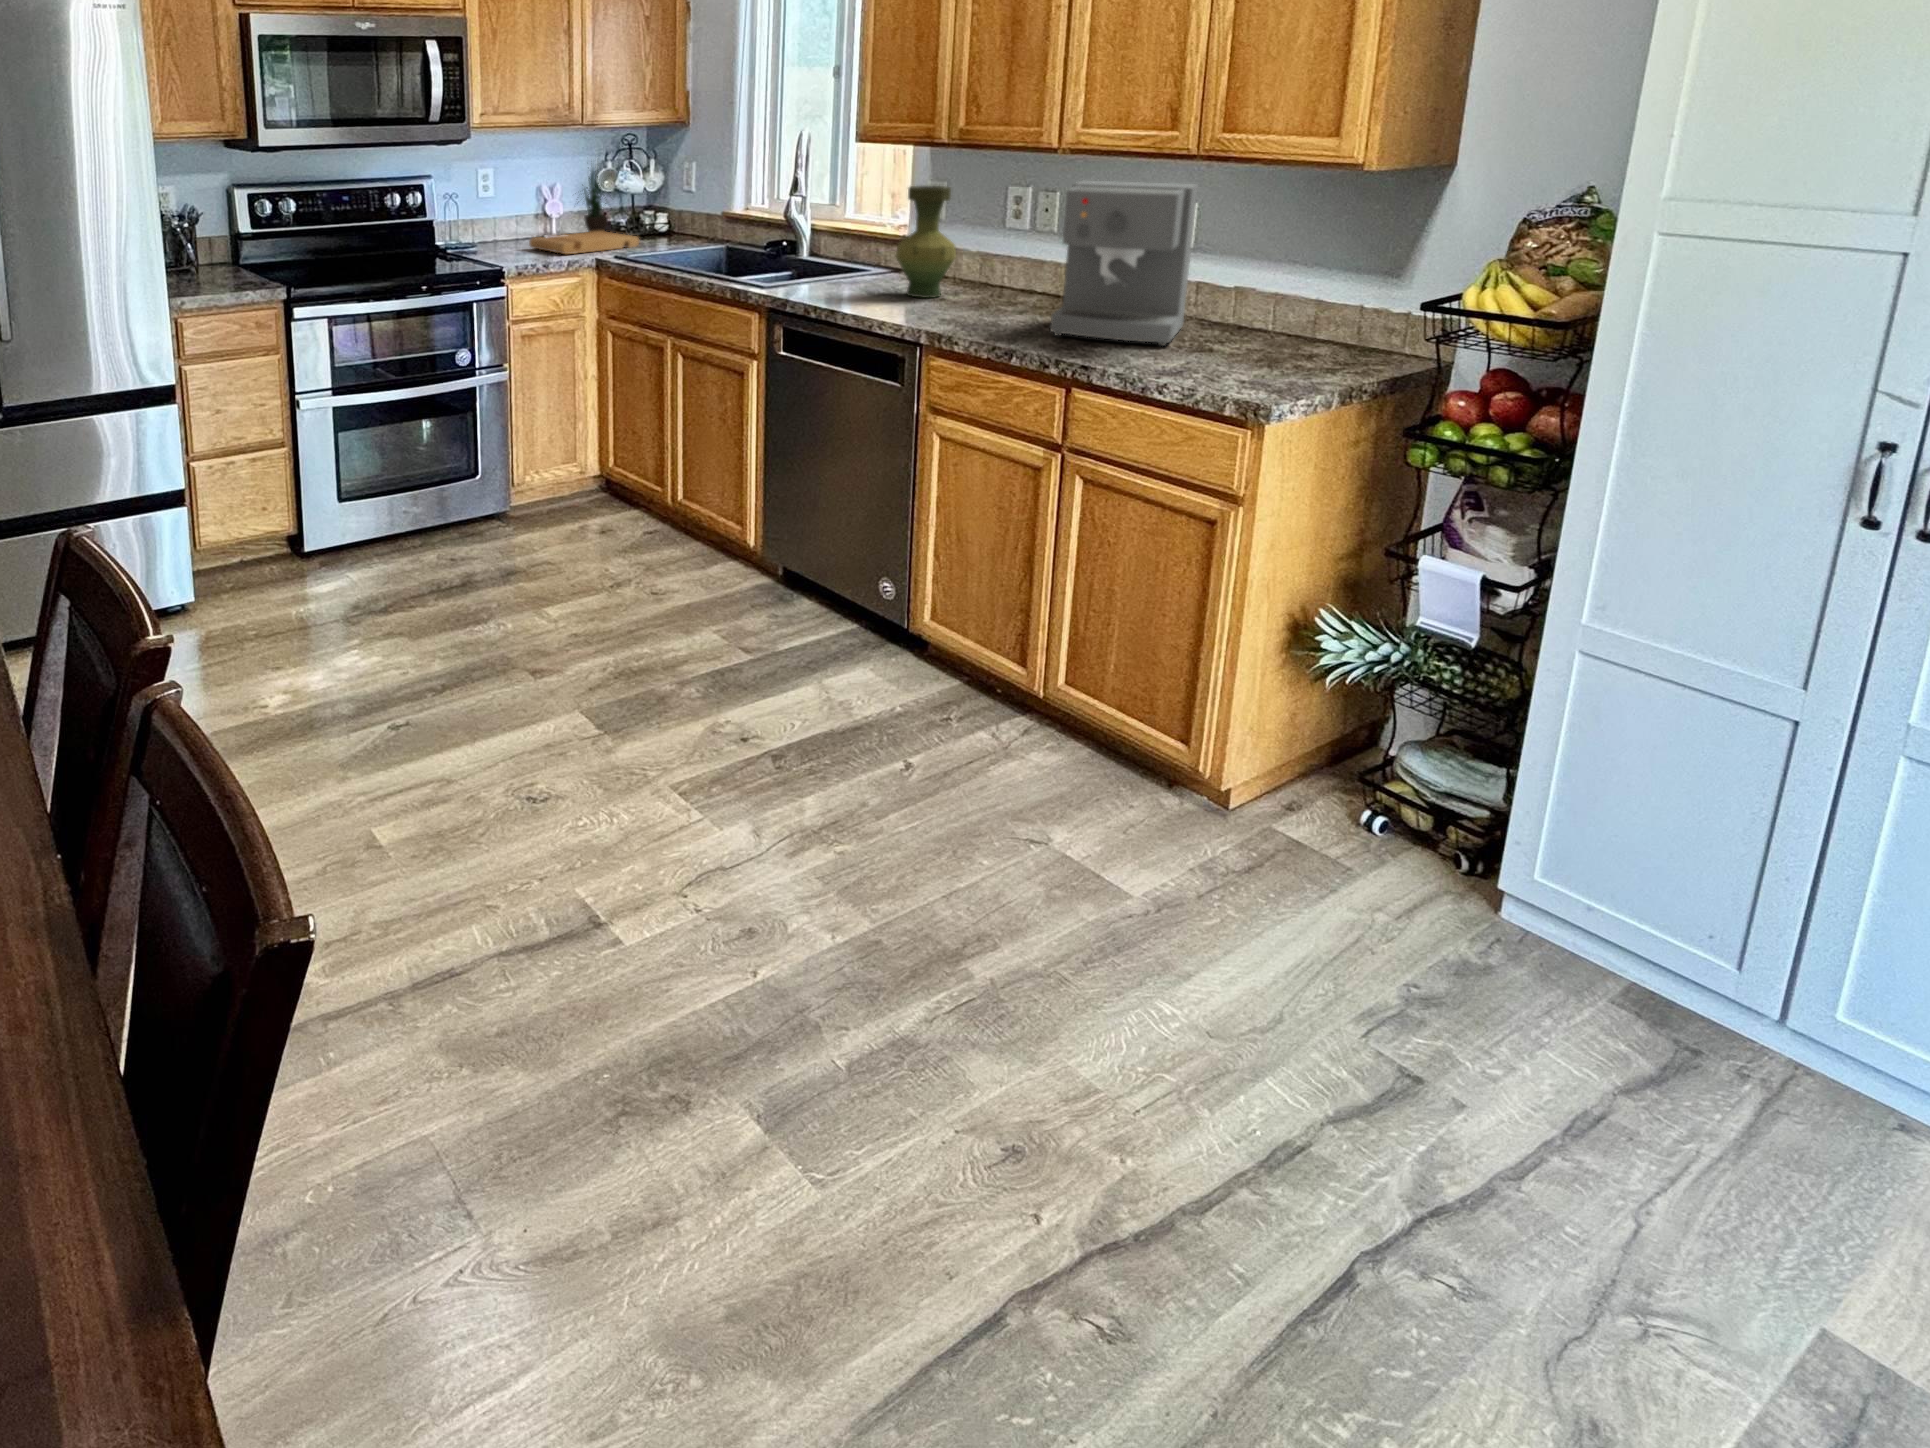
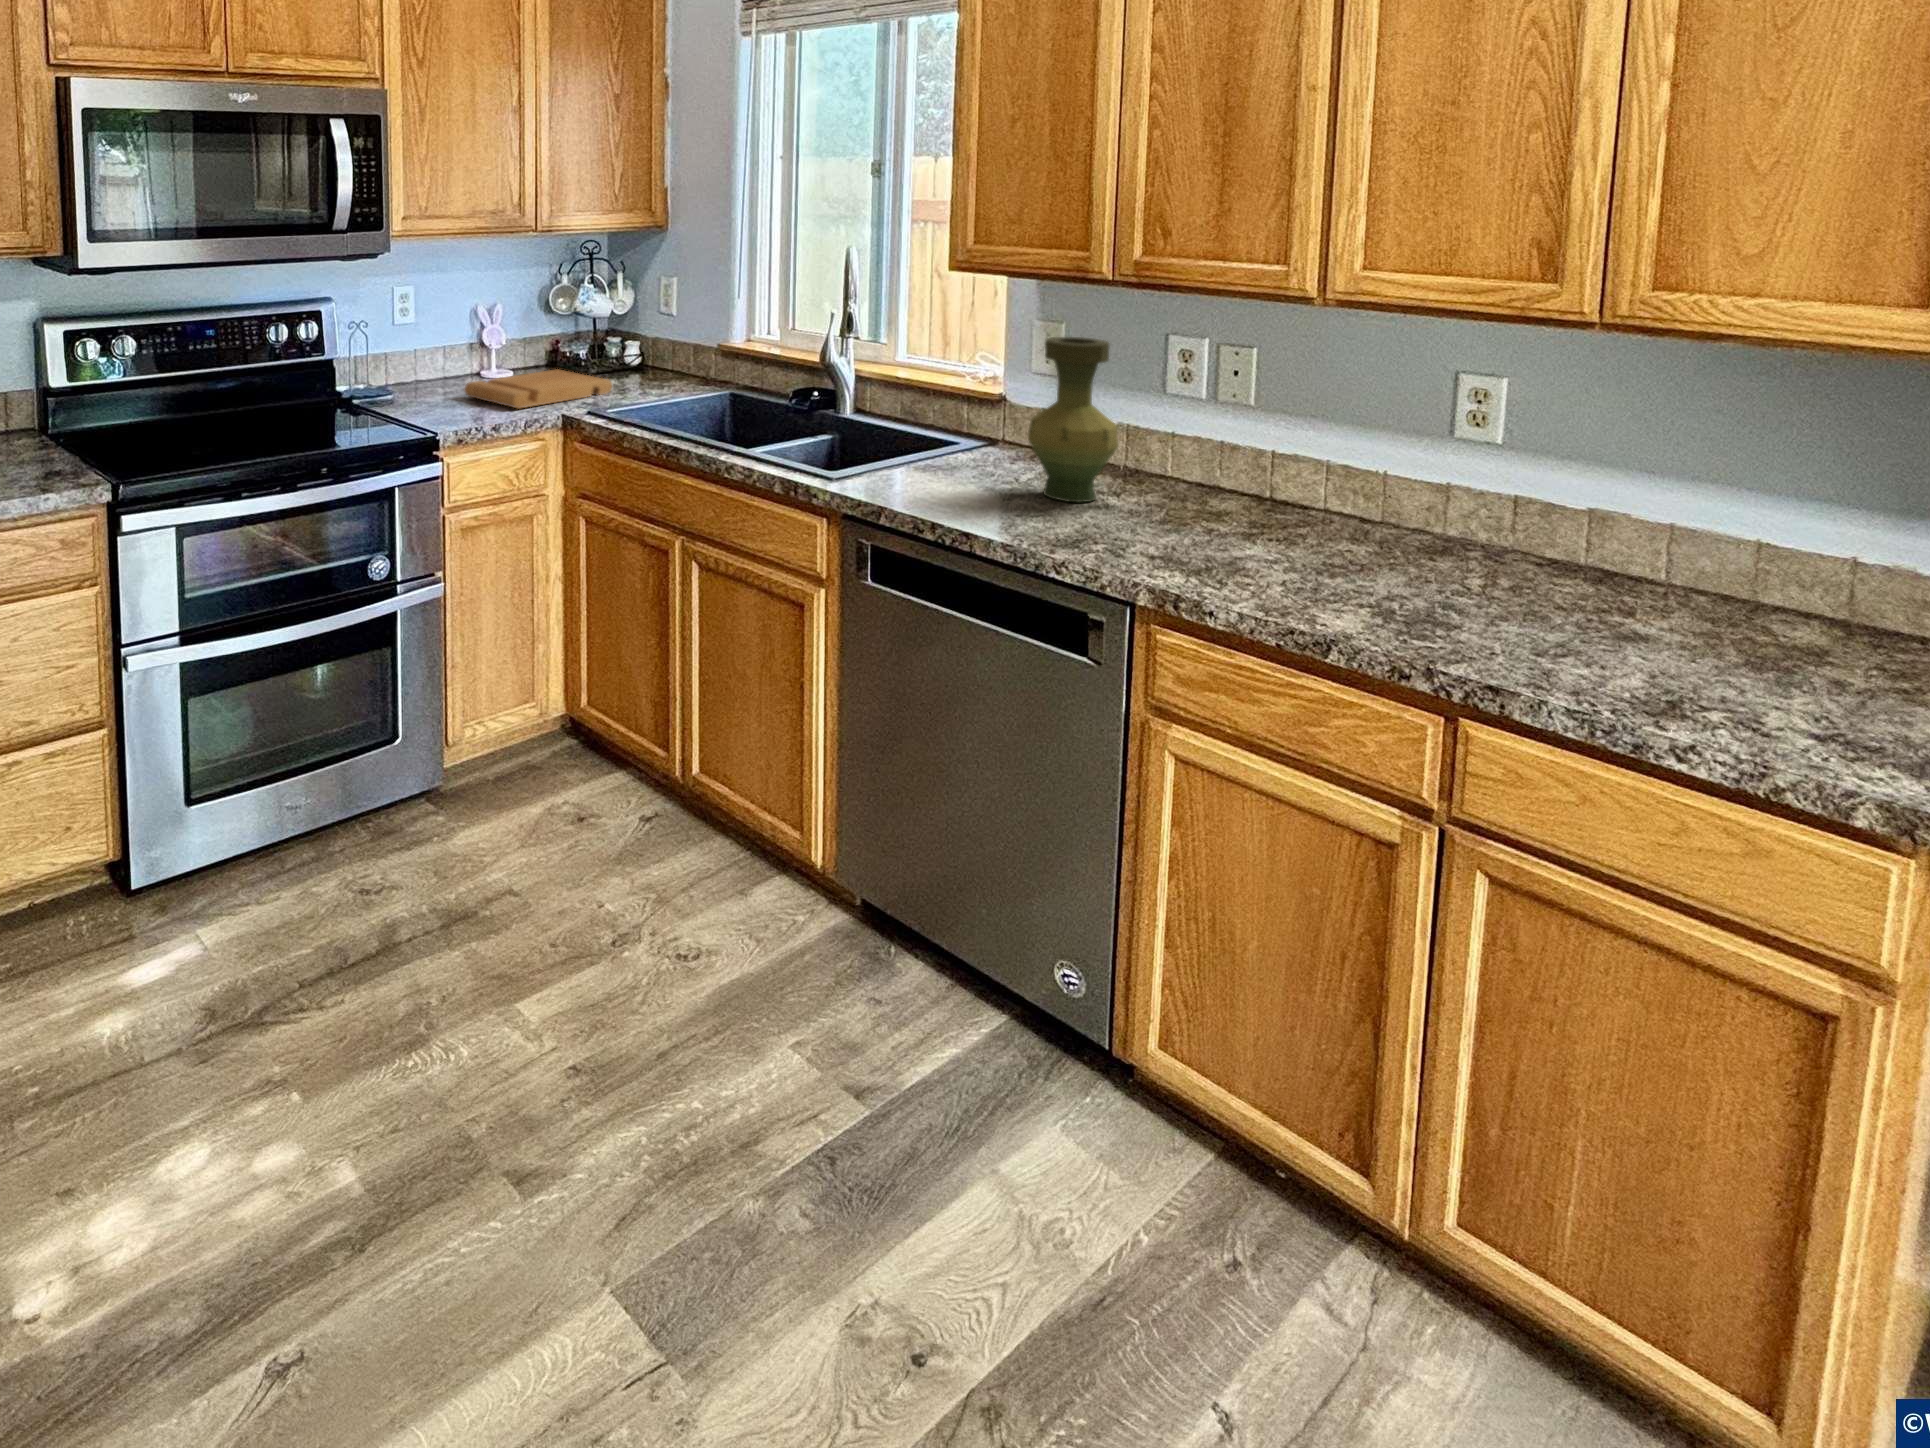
potted plant: present [584,176,608,232] -> none [515,255,571,372]
coffee maker: present [1050,181,1198,346] -> none [1337,346,1584,627]

